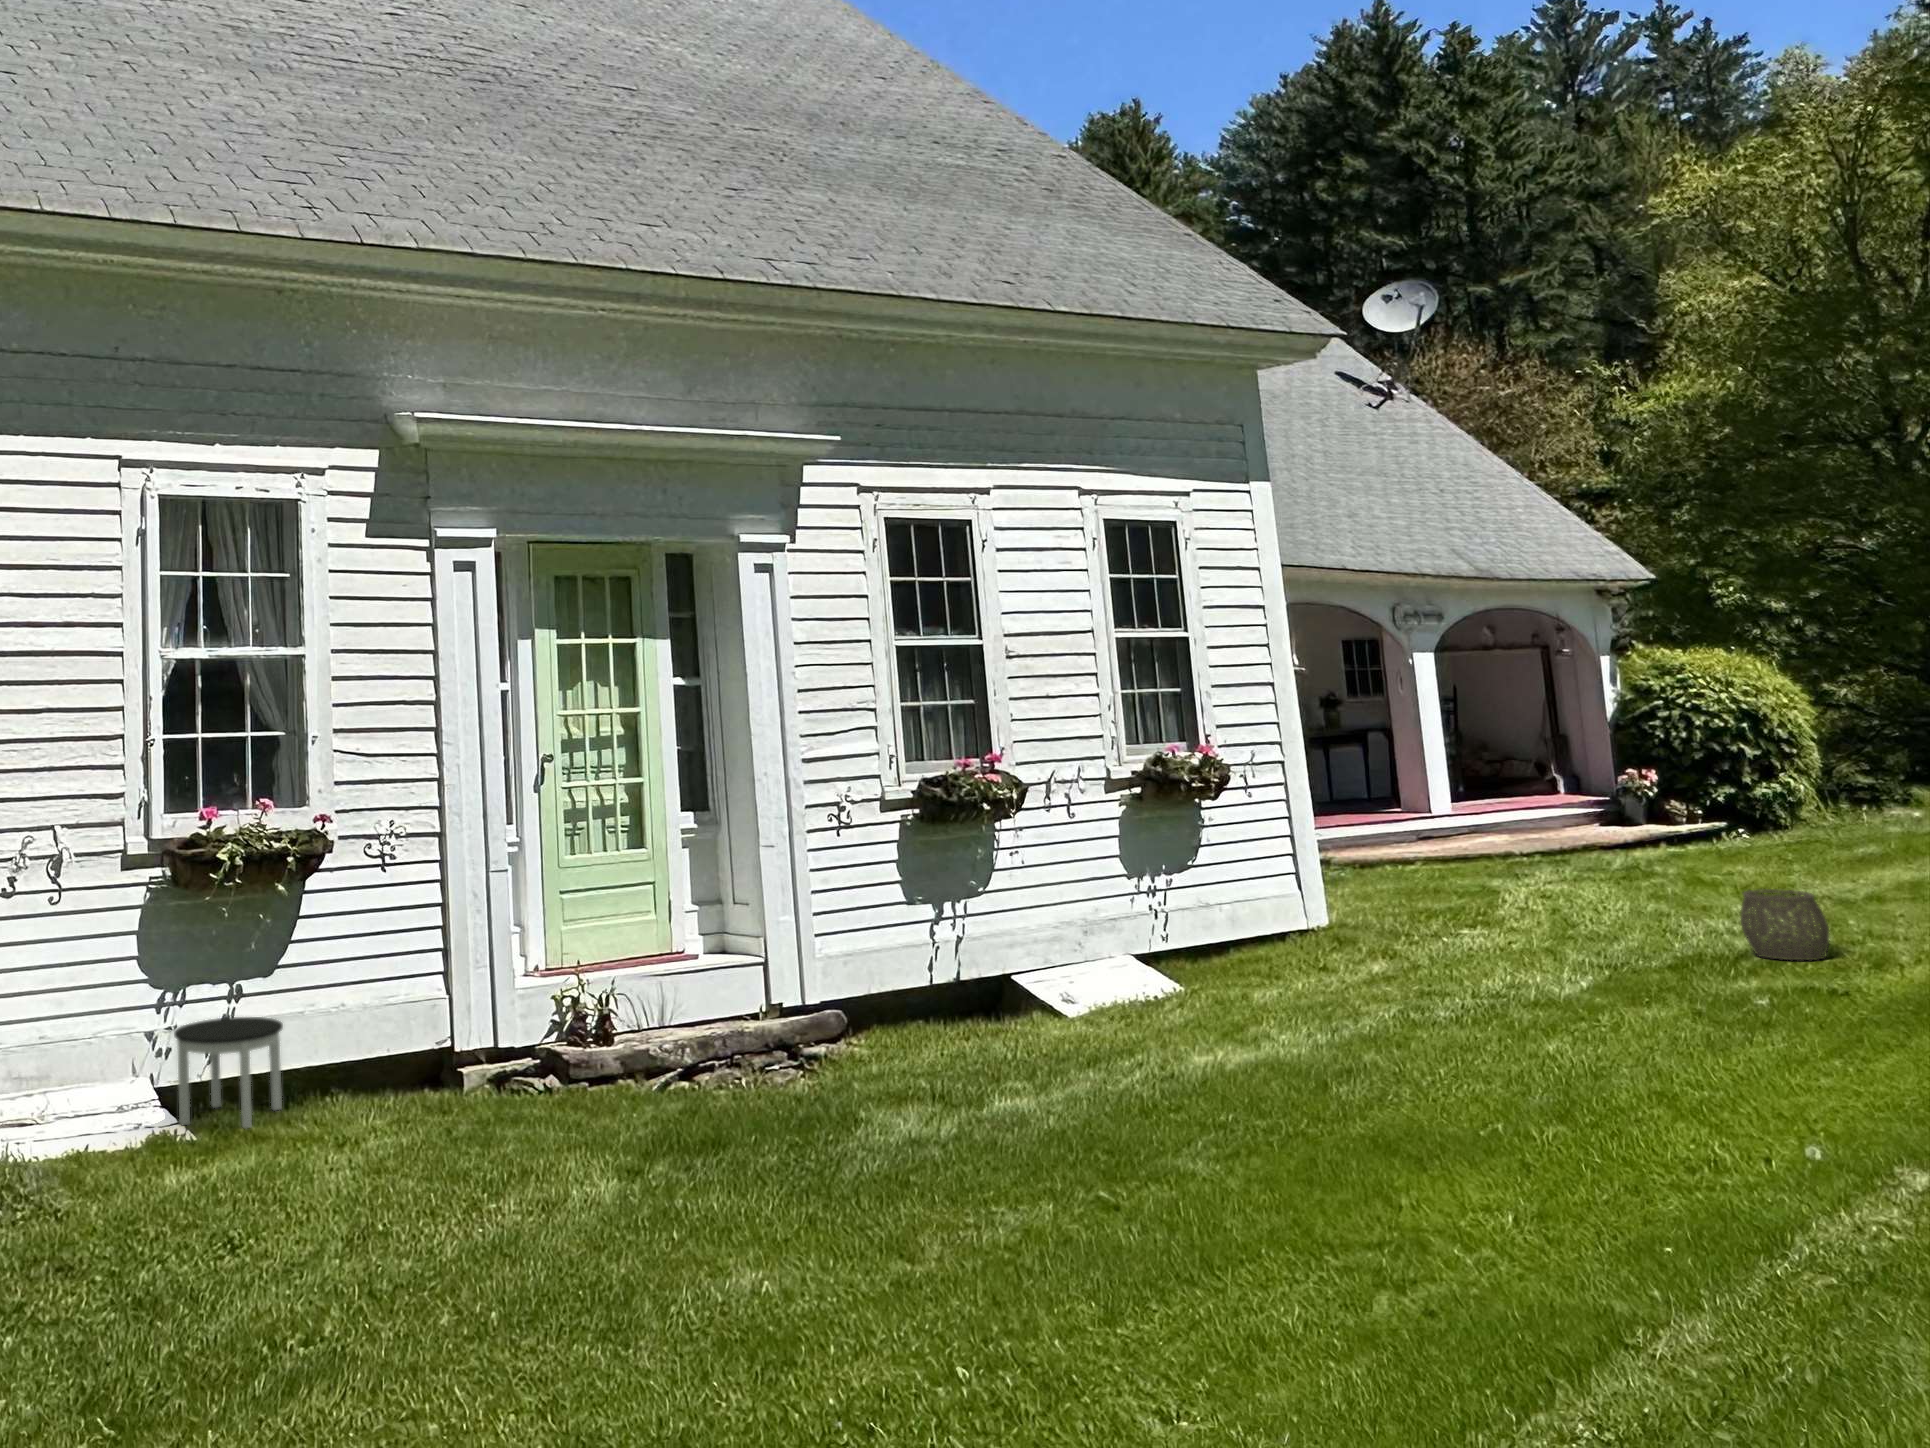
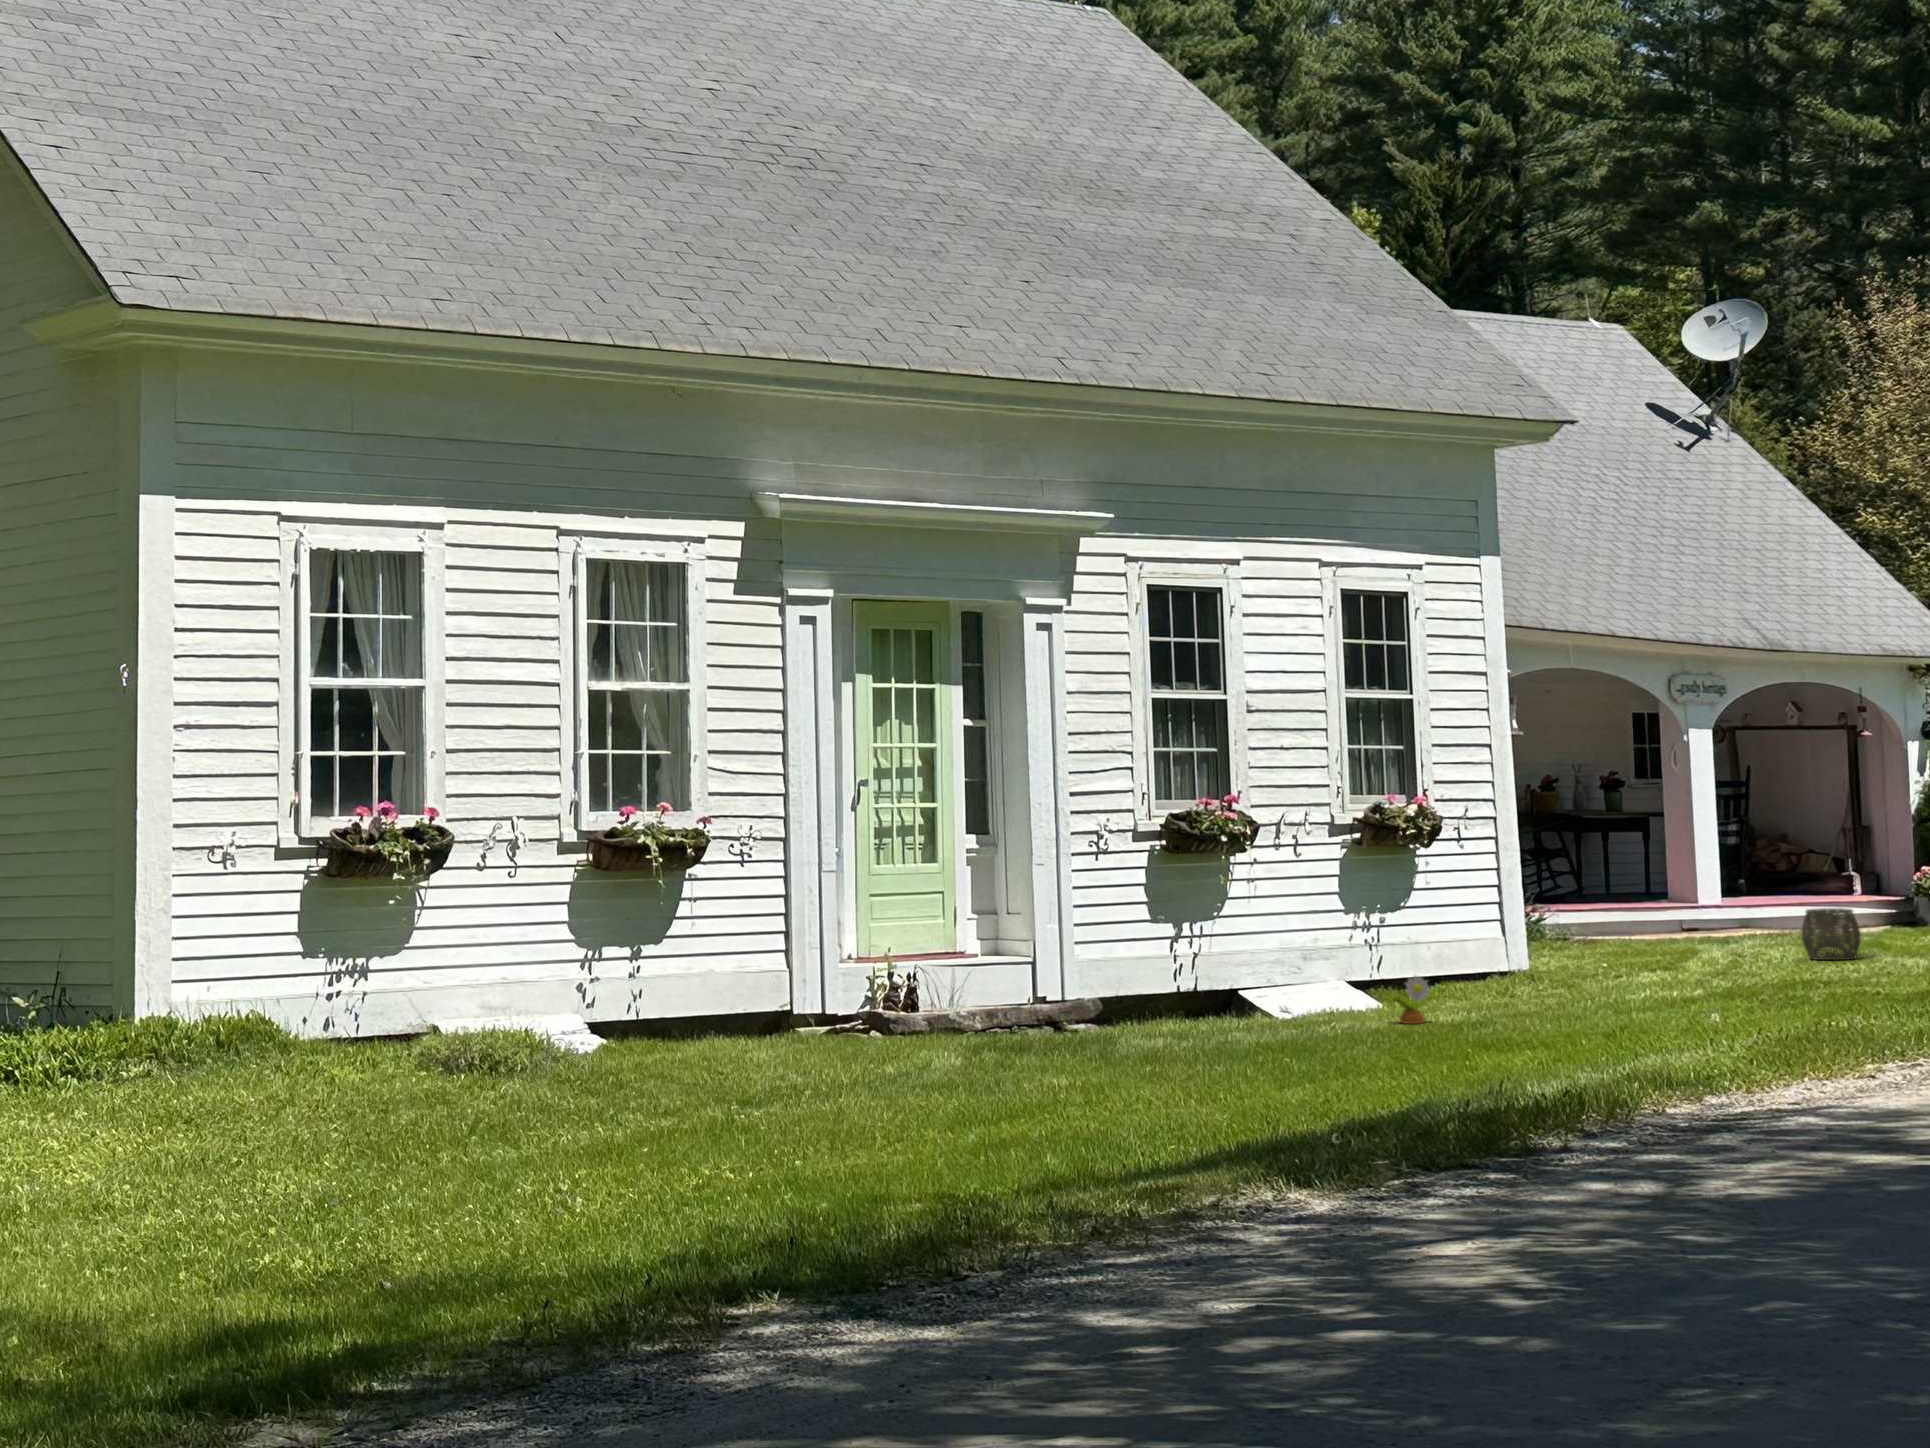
round table: present [174,1017,283,1128] -> none [602,968,685,1040]
decorative plant: none [1280,1077,1365,1156] -> present [1392,976,1434,1024]

